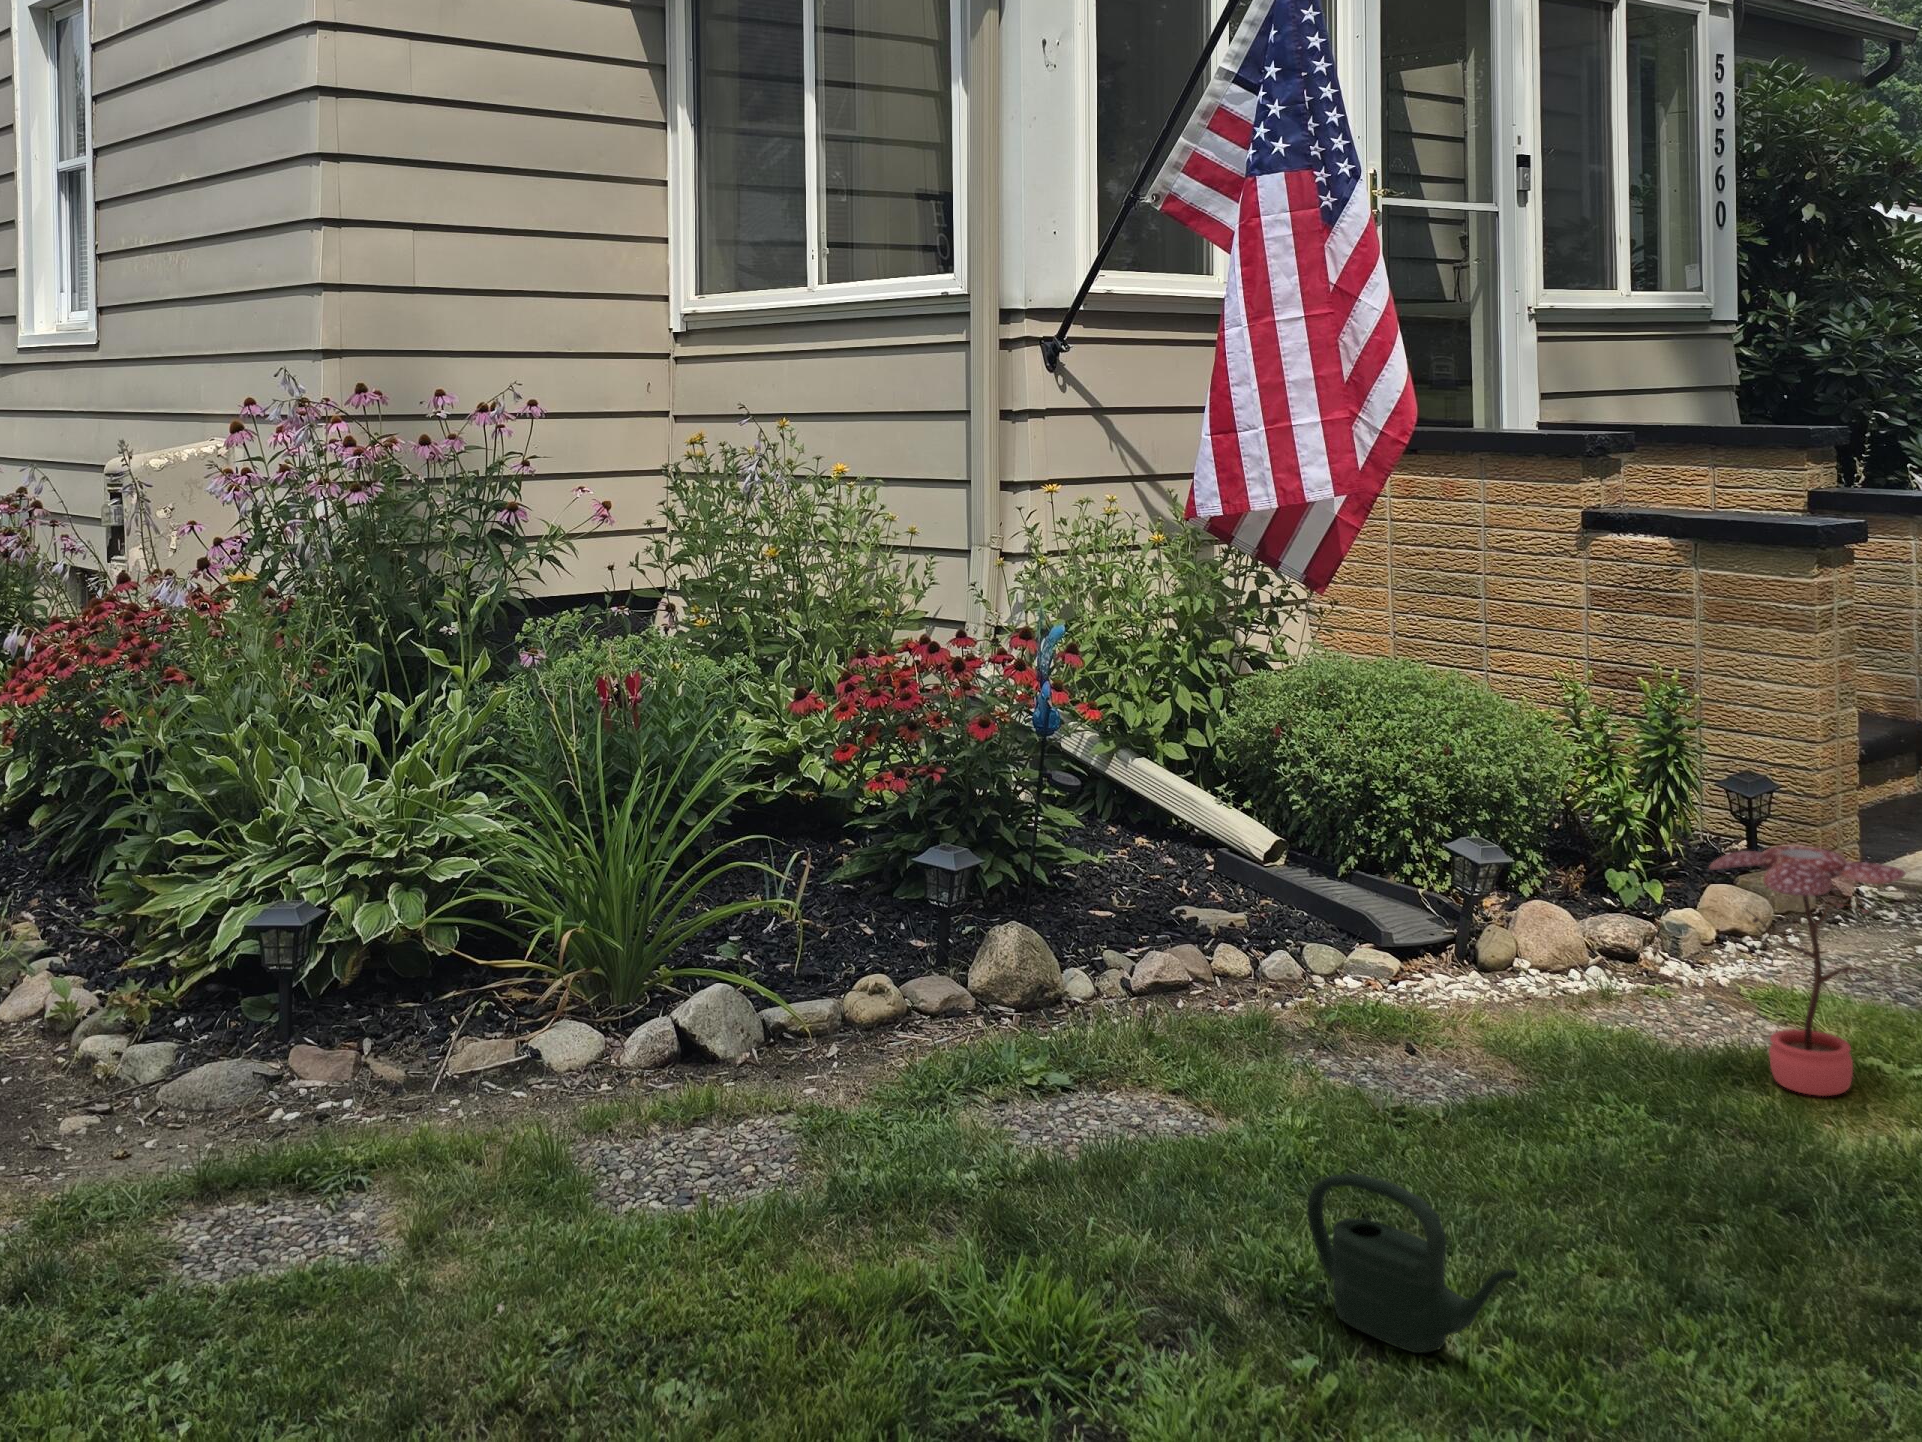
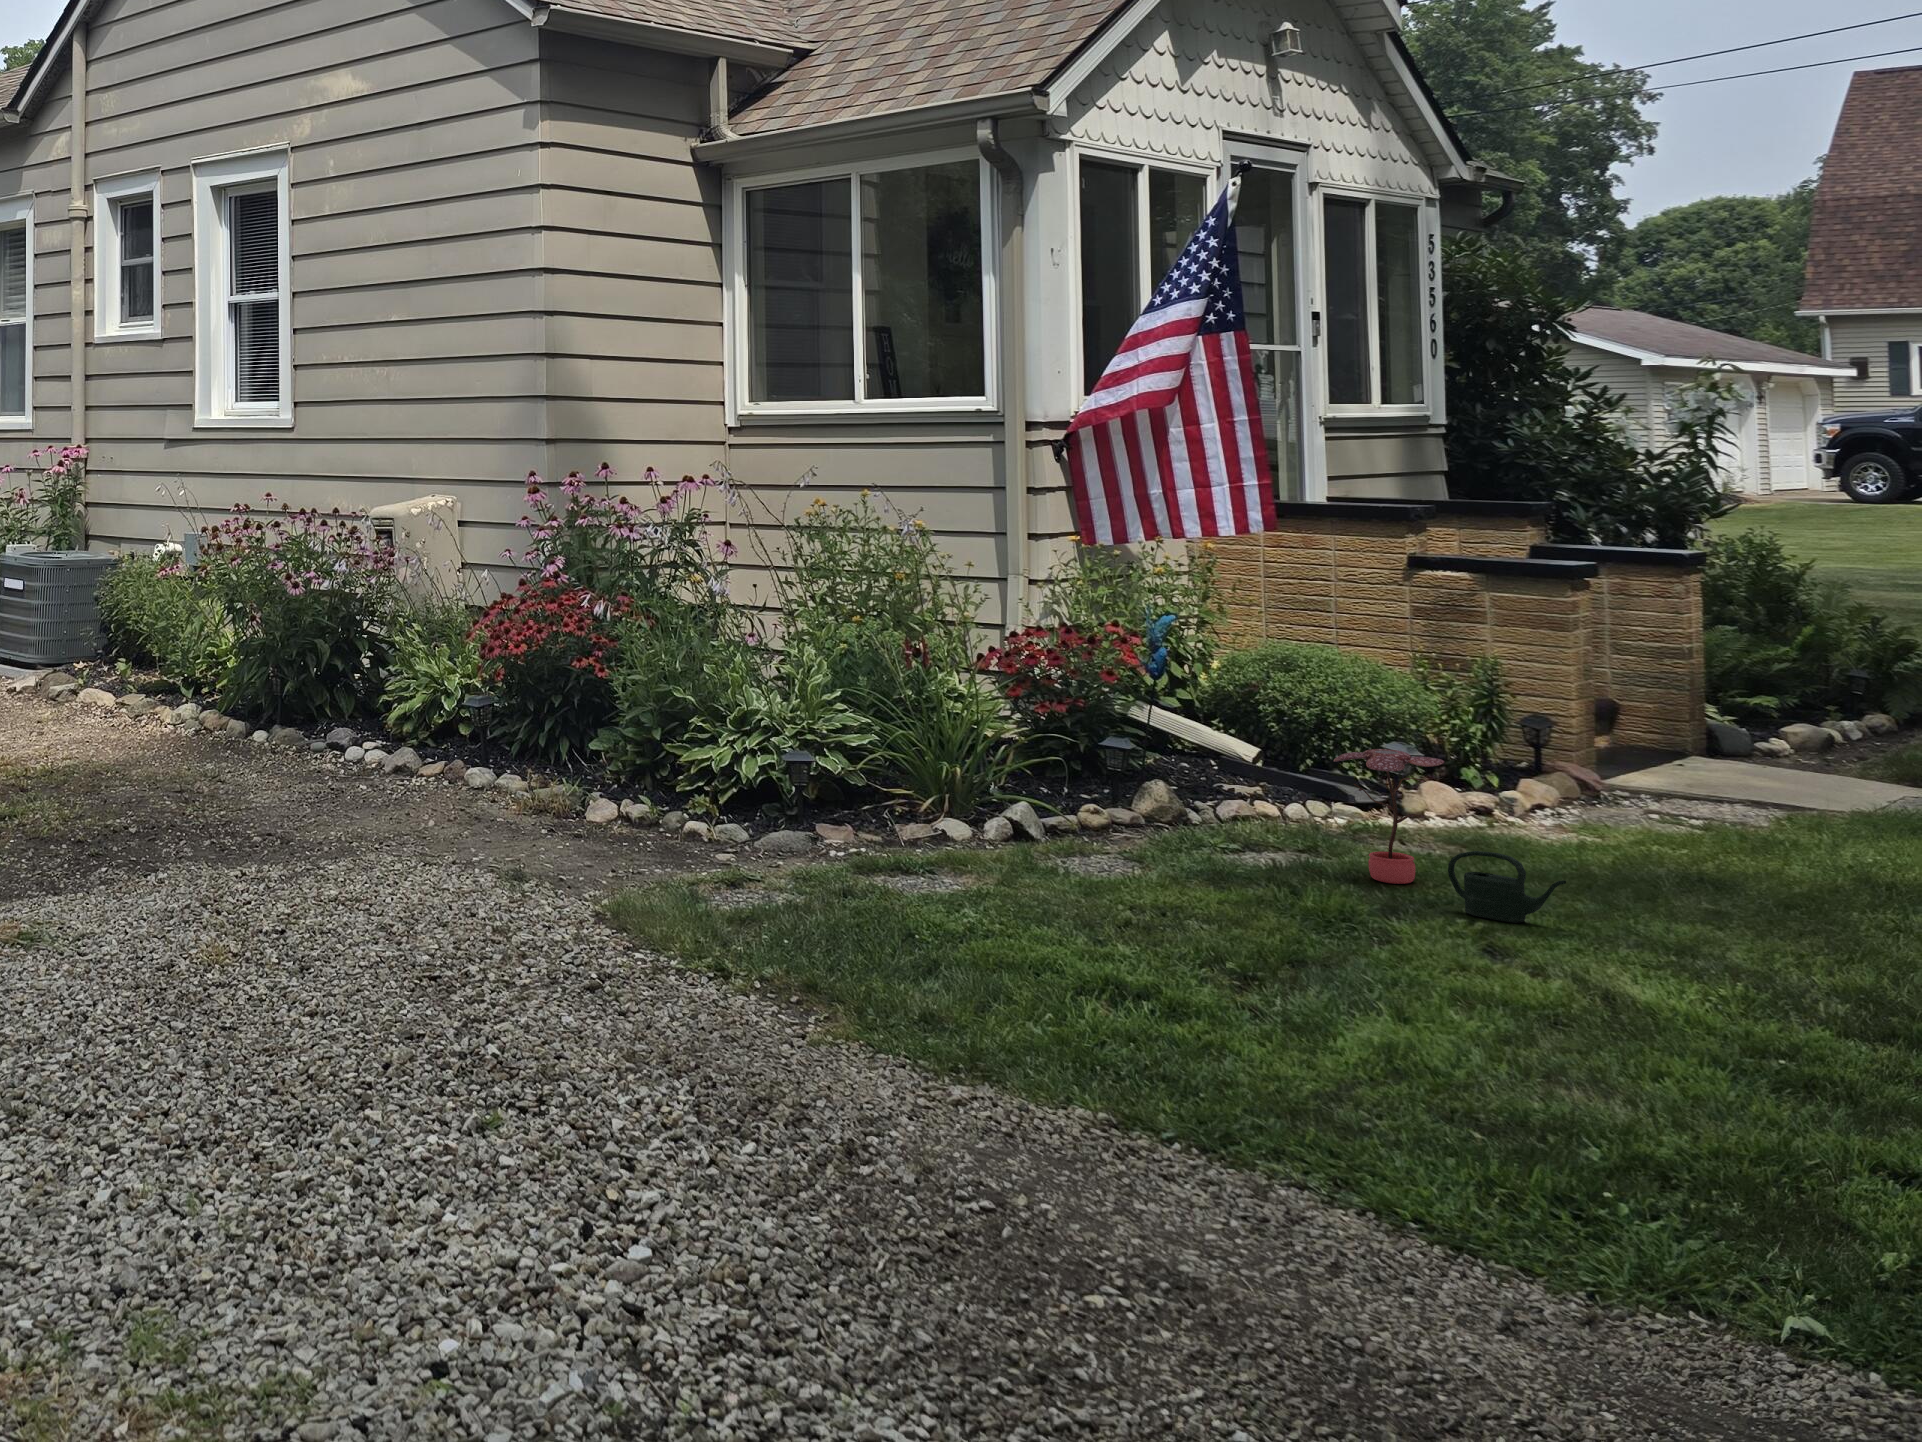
potted plant: present [1709,846,1905,1096] -> present [1334,749,1444,884]

